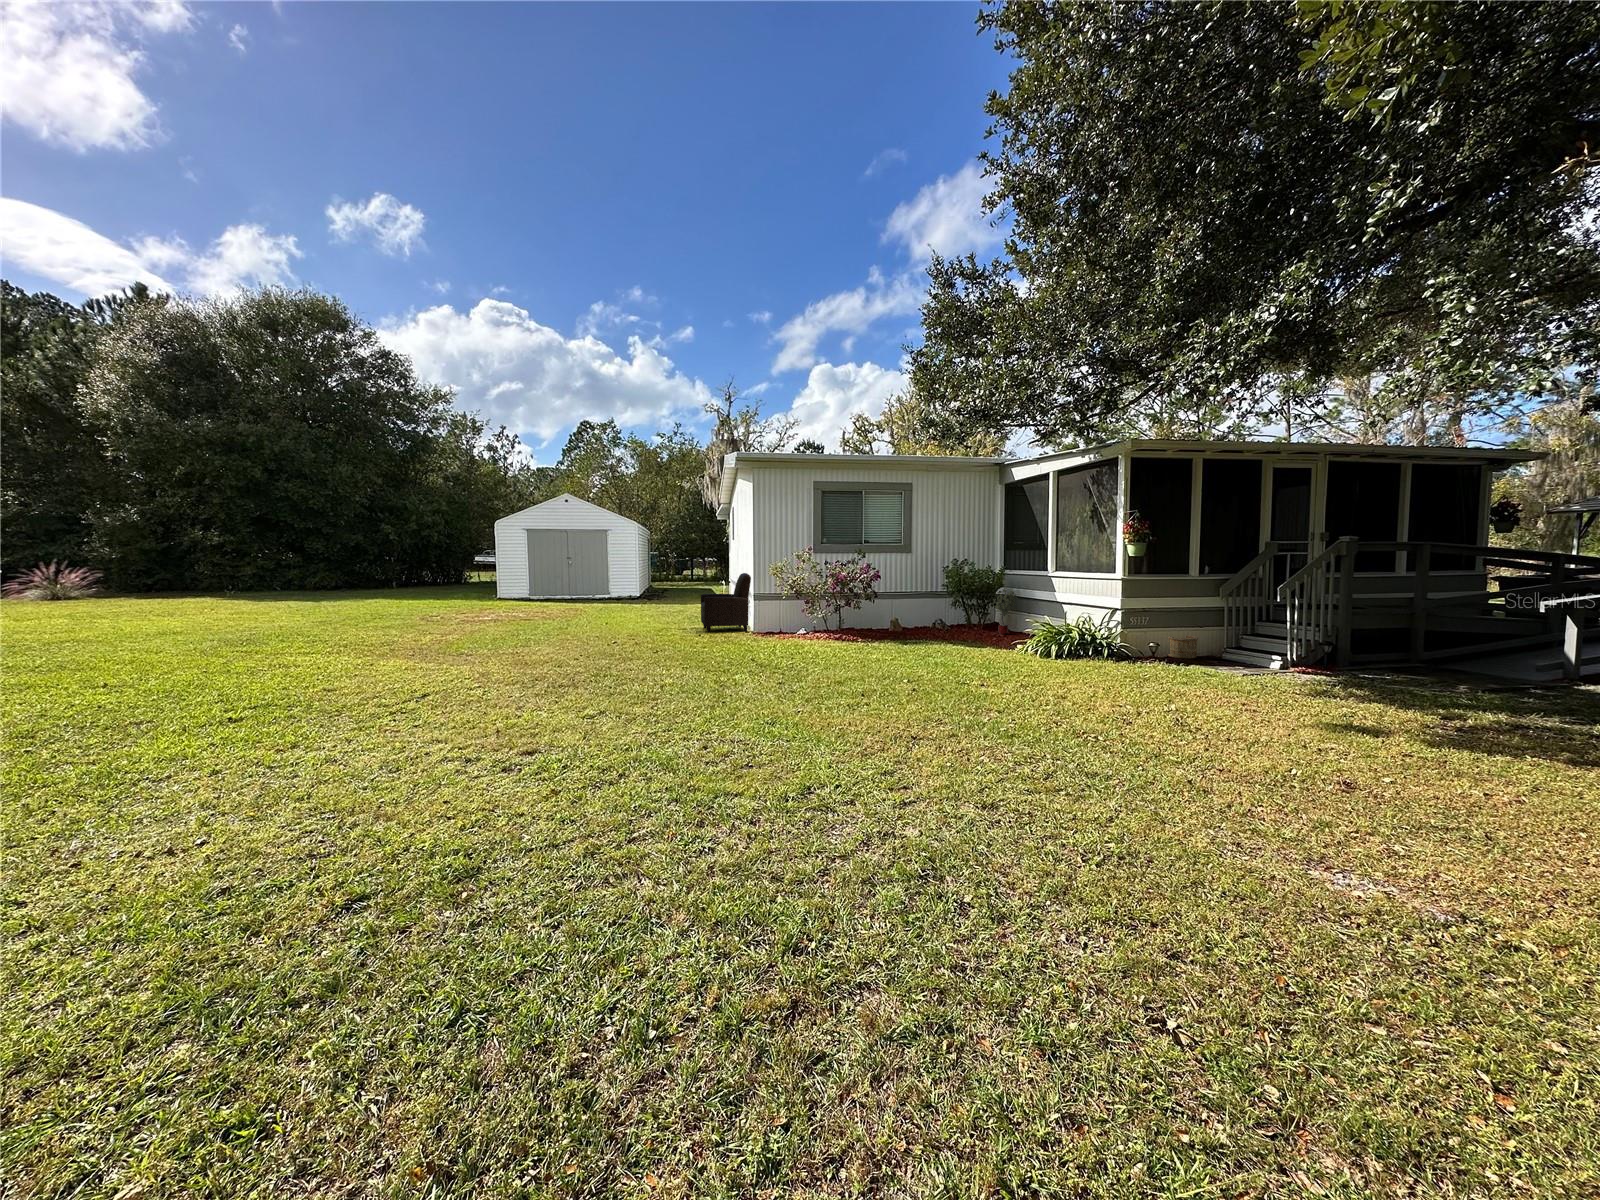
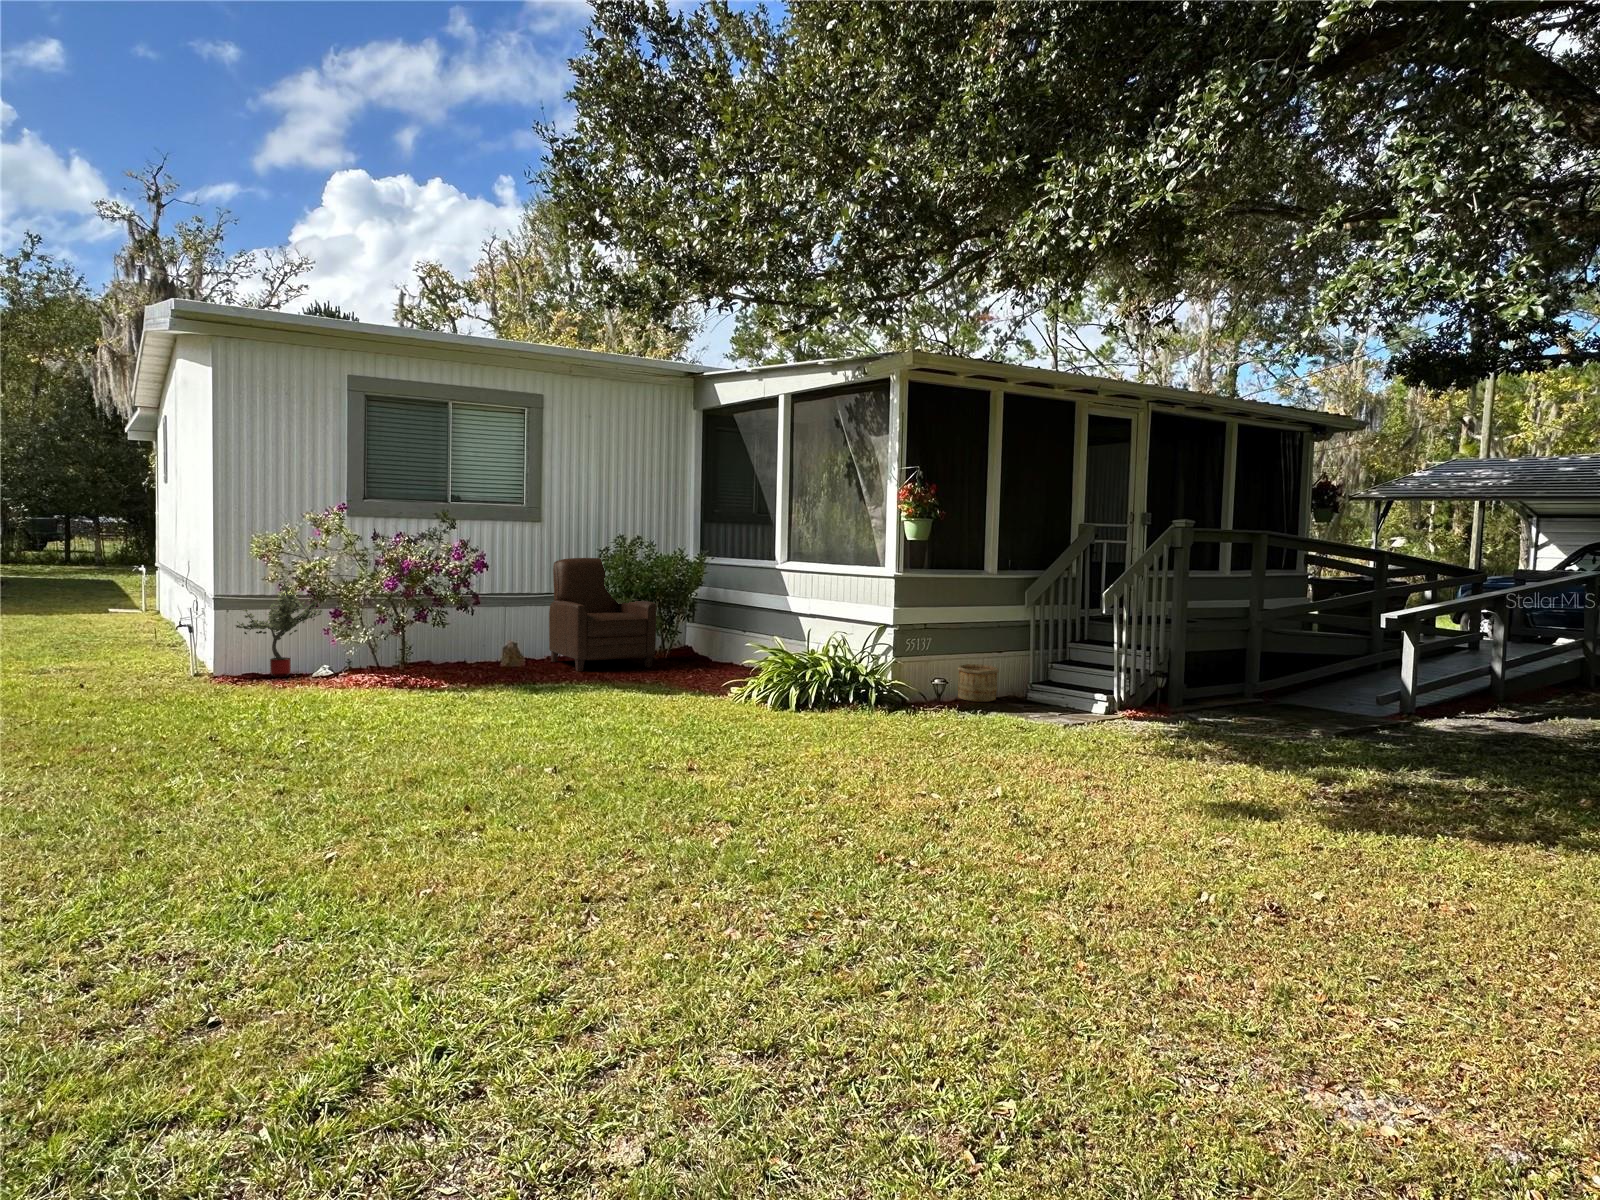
chair: present [701,573,751,633] -> present [549,558,656,671]
potted tree: present [995,587,1017,634] -> present [236,581,322,678]

